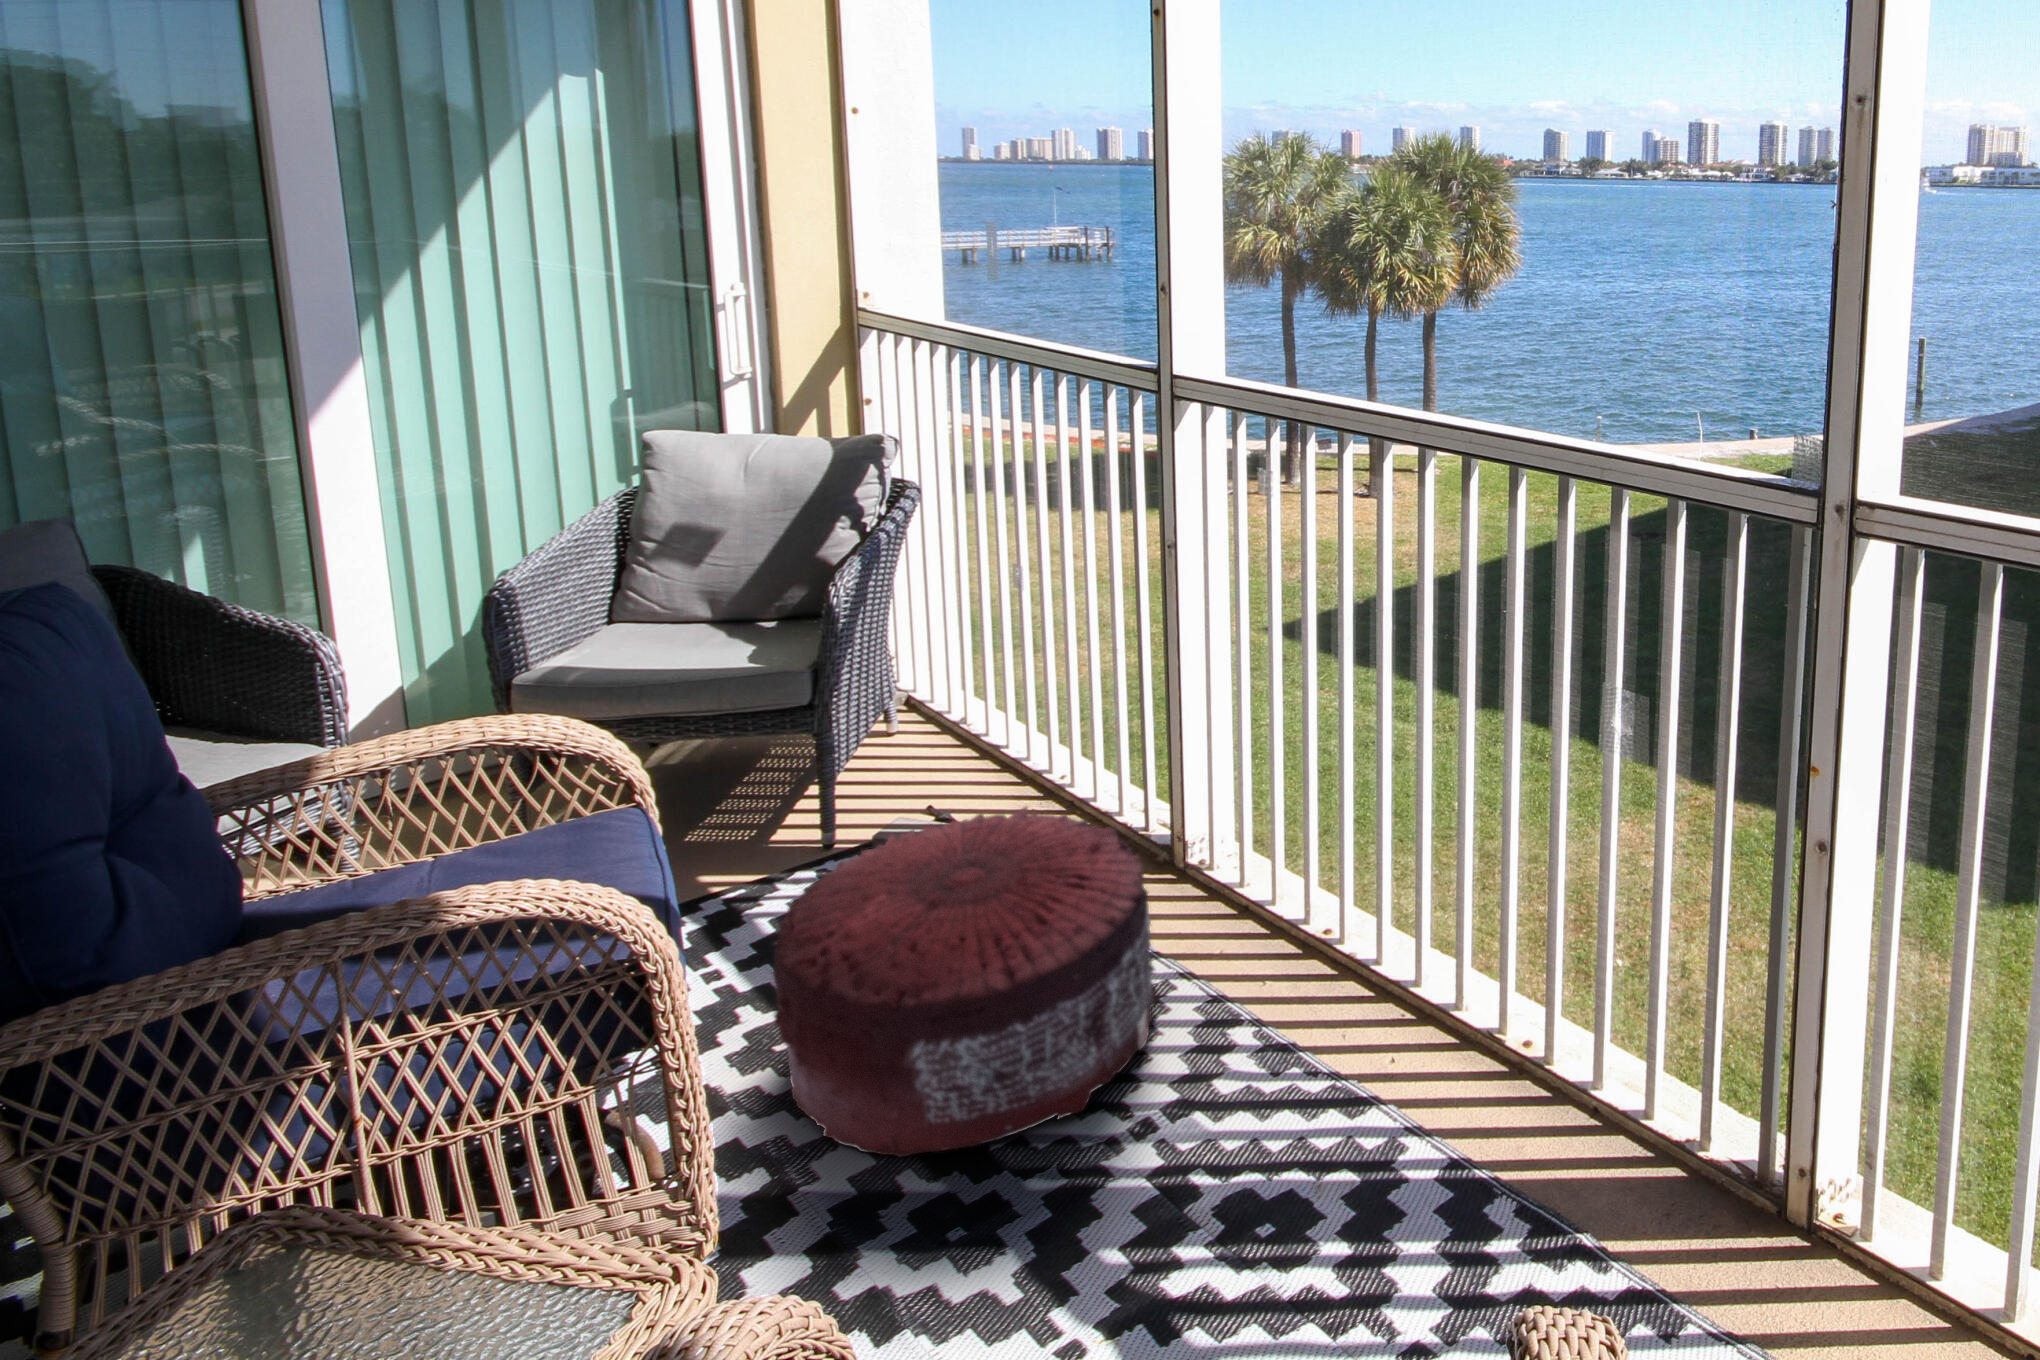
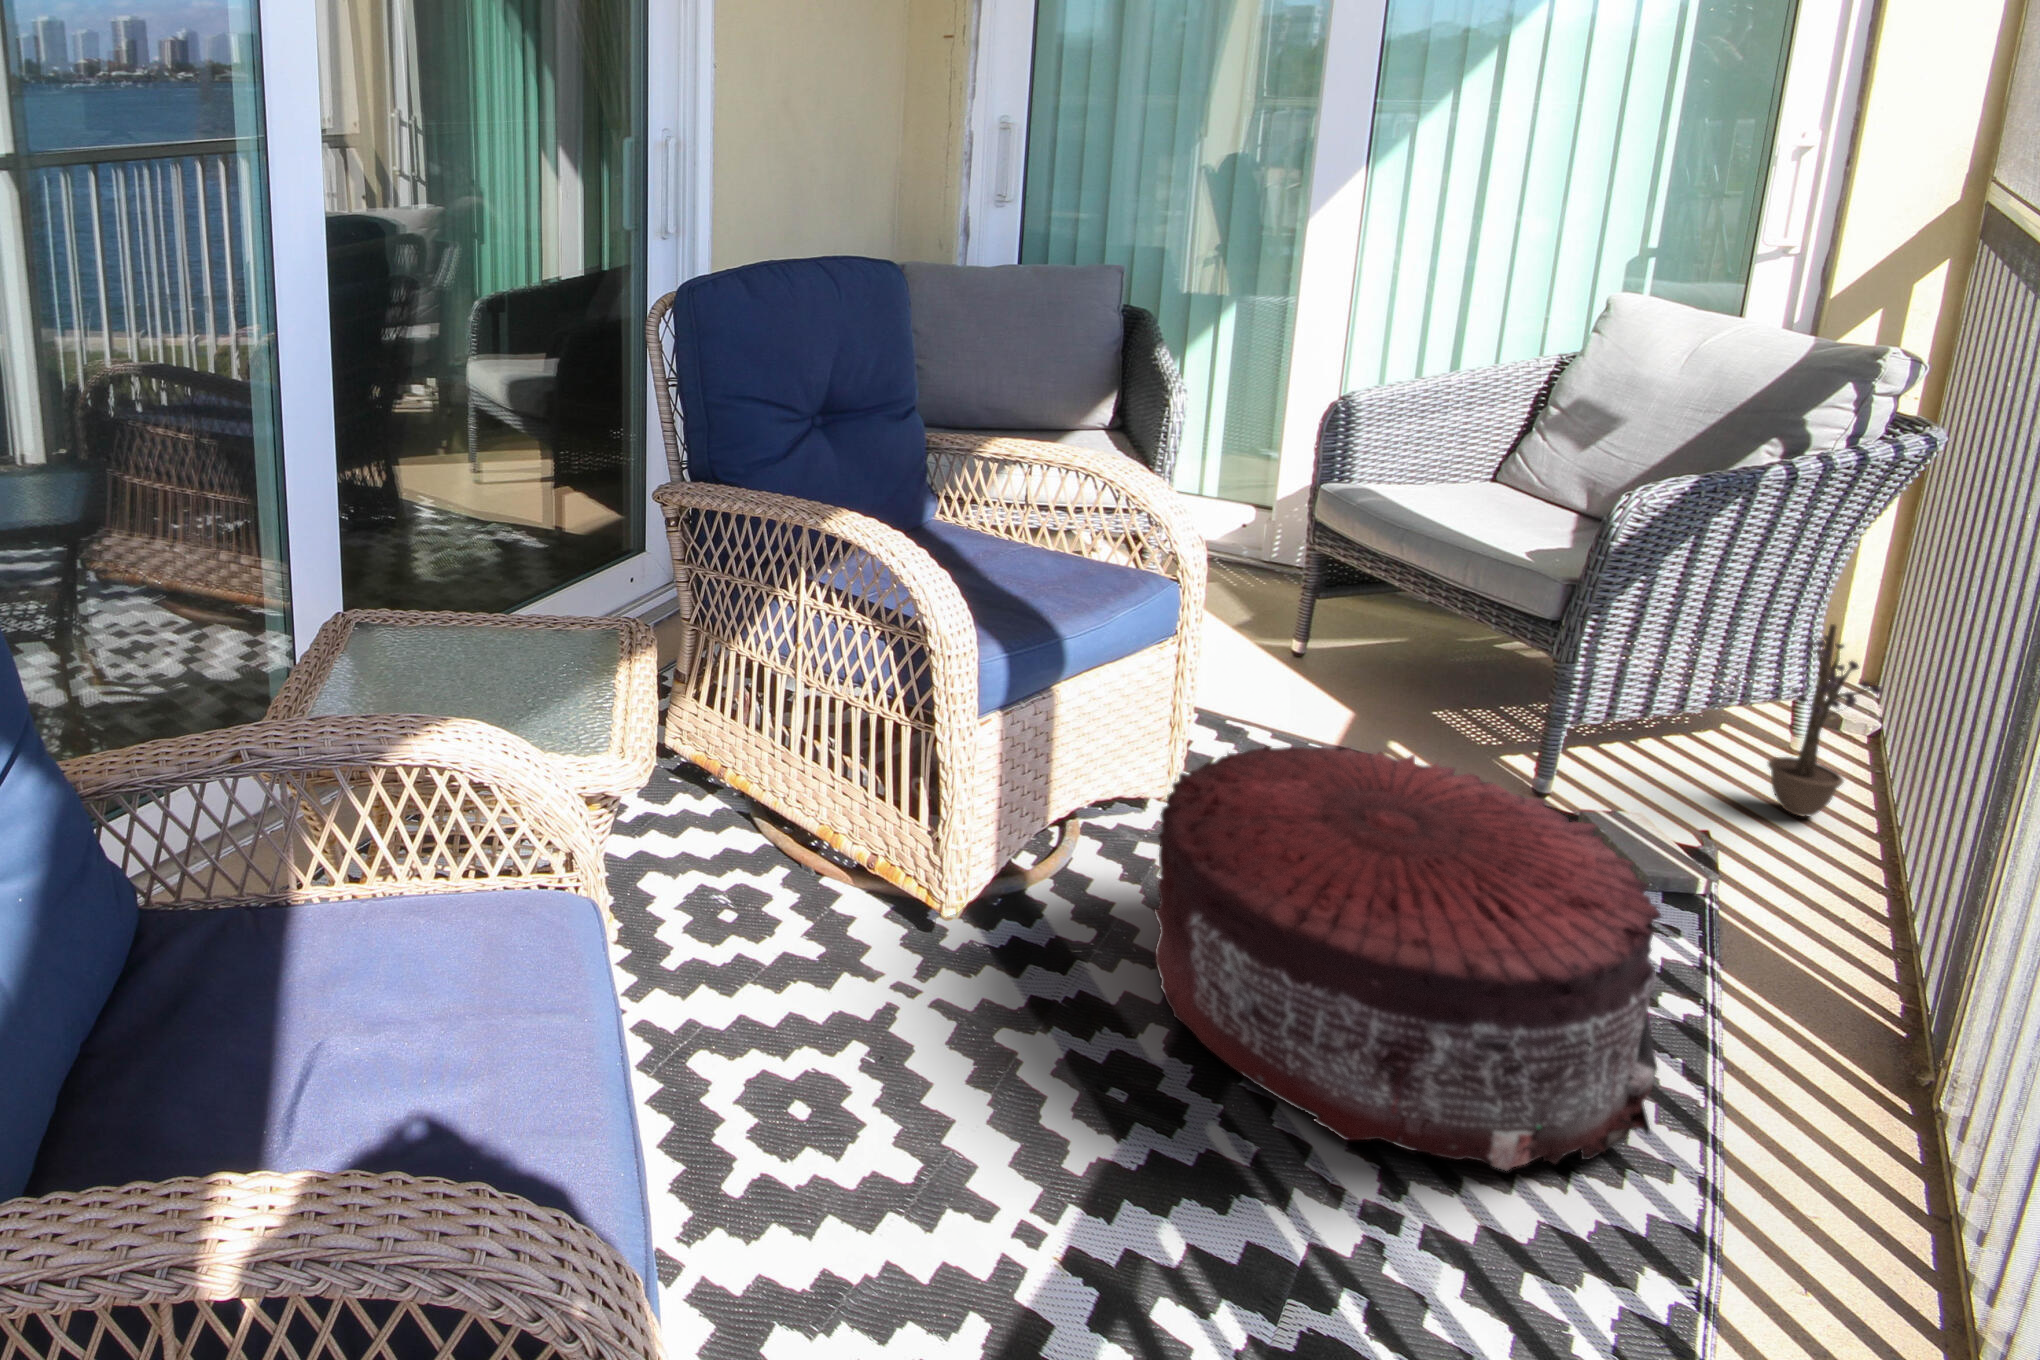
decorative plant: none [921,629,970,771] -> present [1768,624,1882,817]

